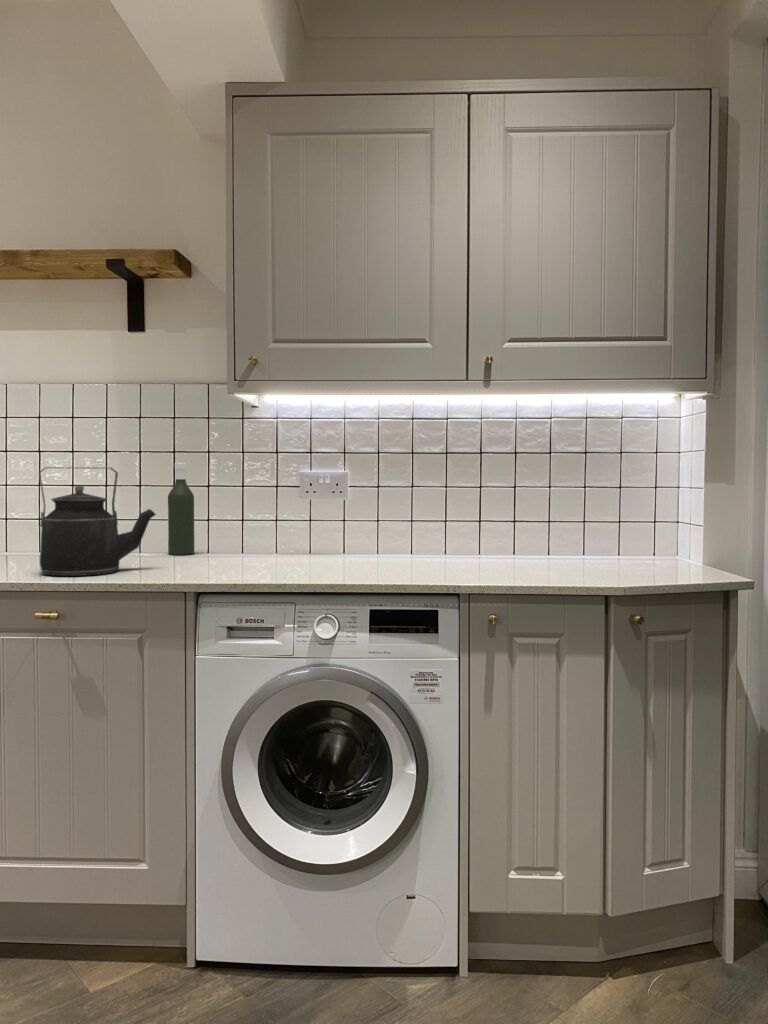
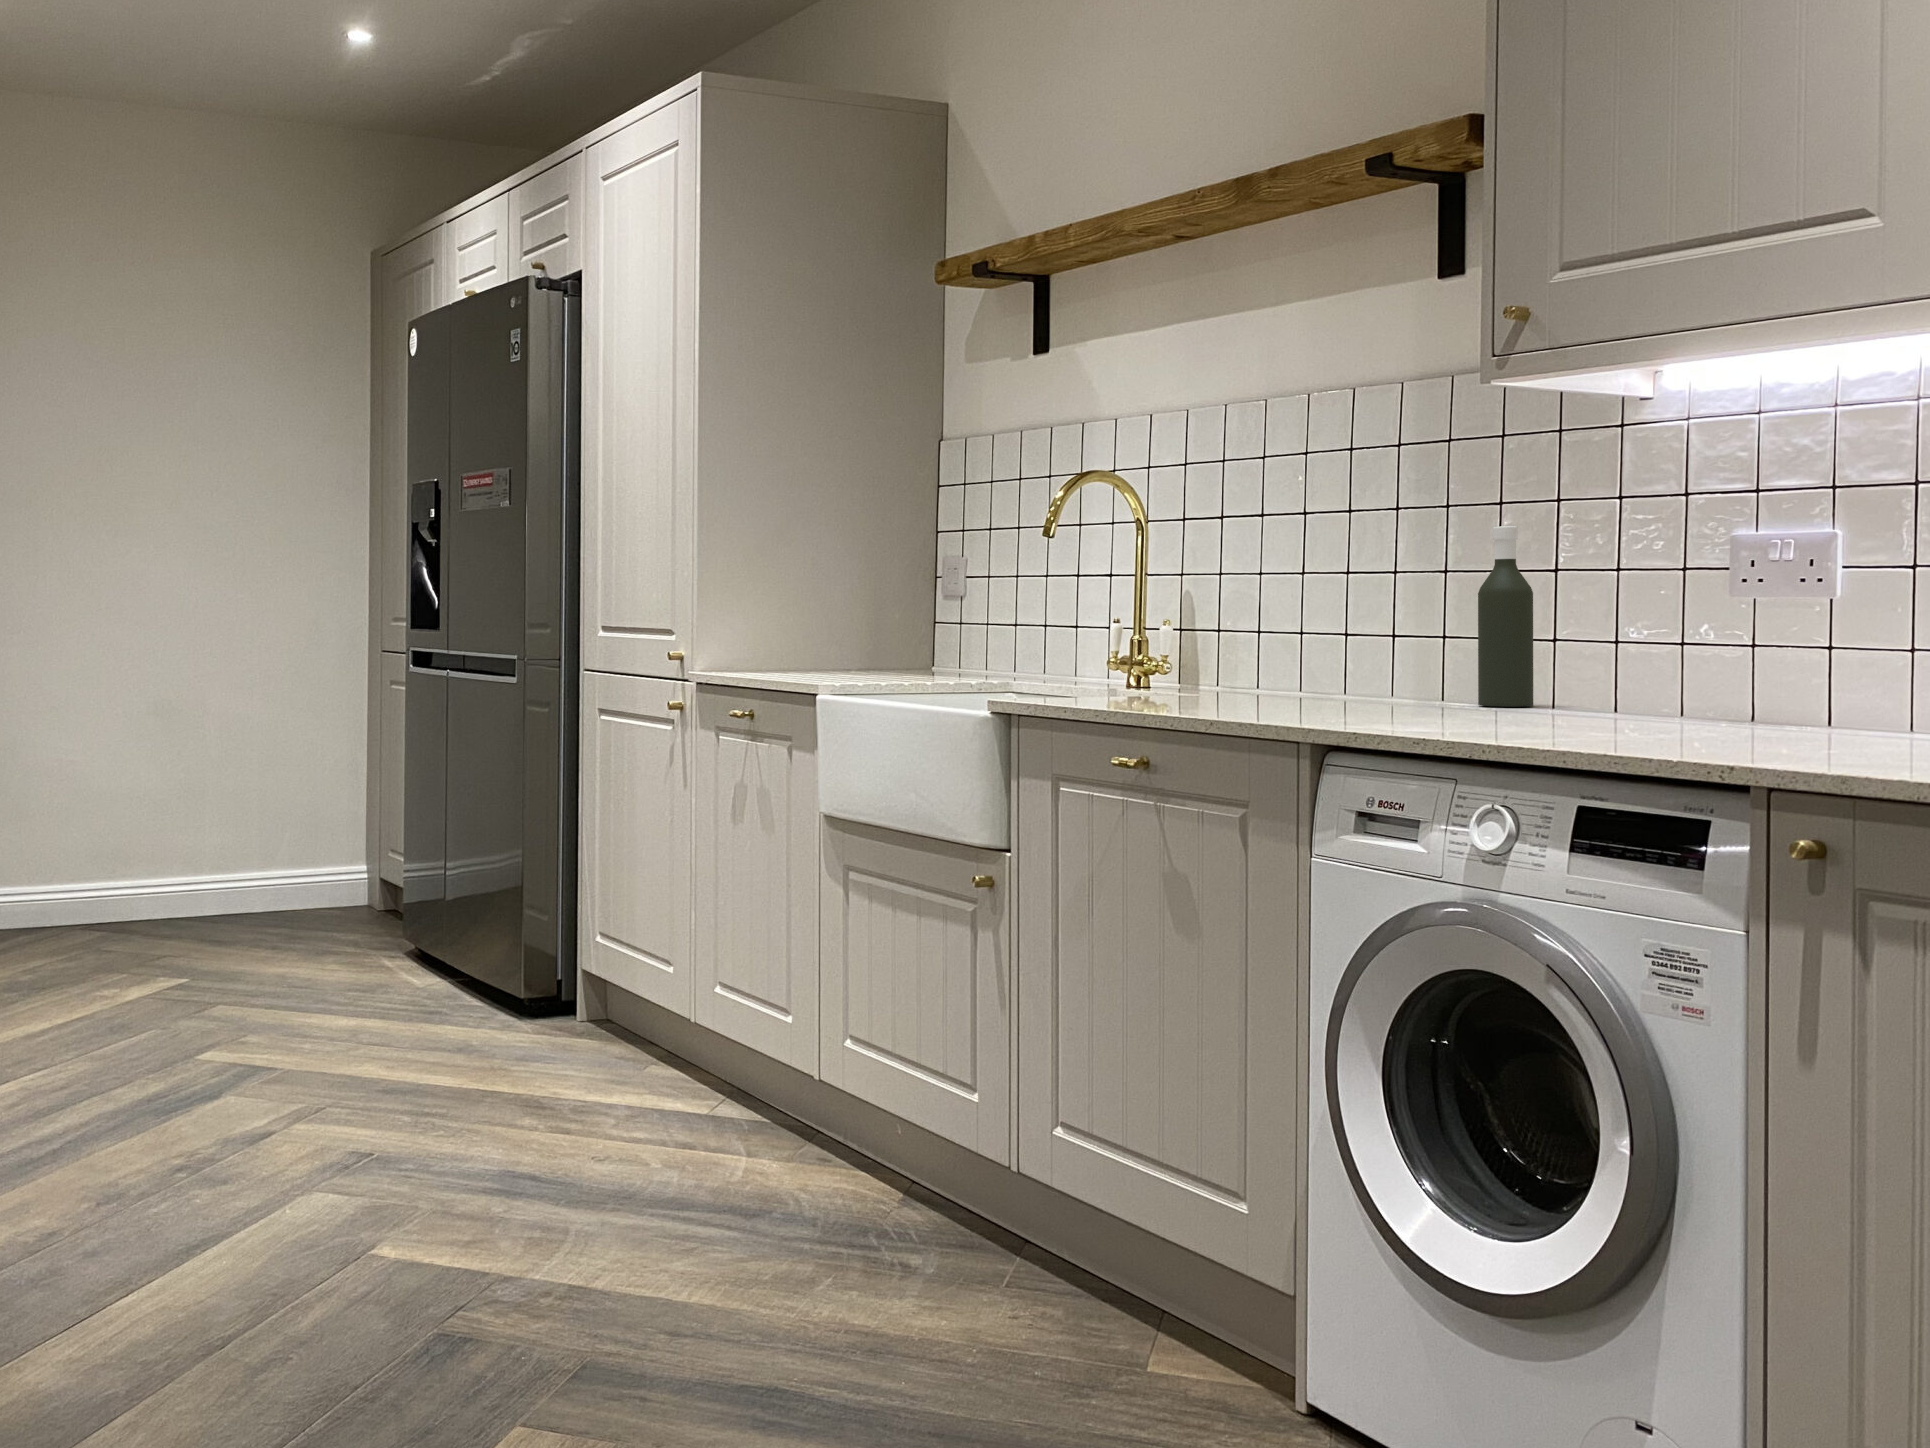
kettle: present [39,467,156,576] -> none [1161,538,1350,713]

